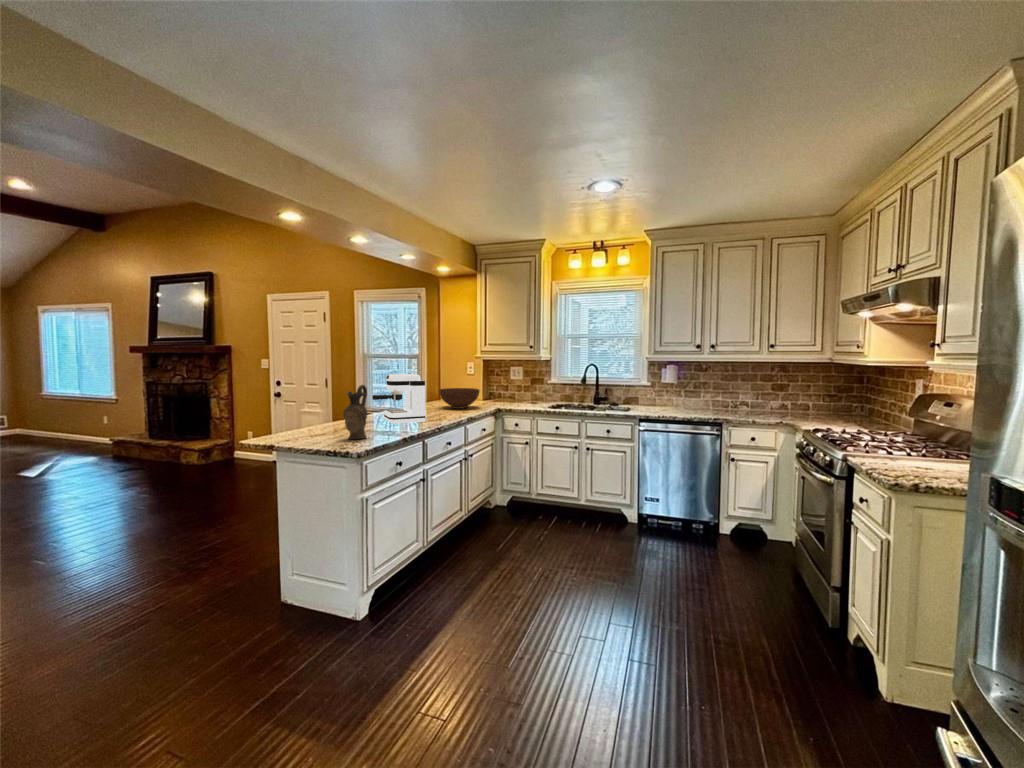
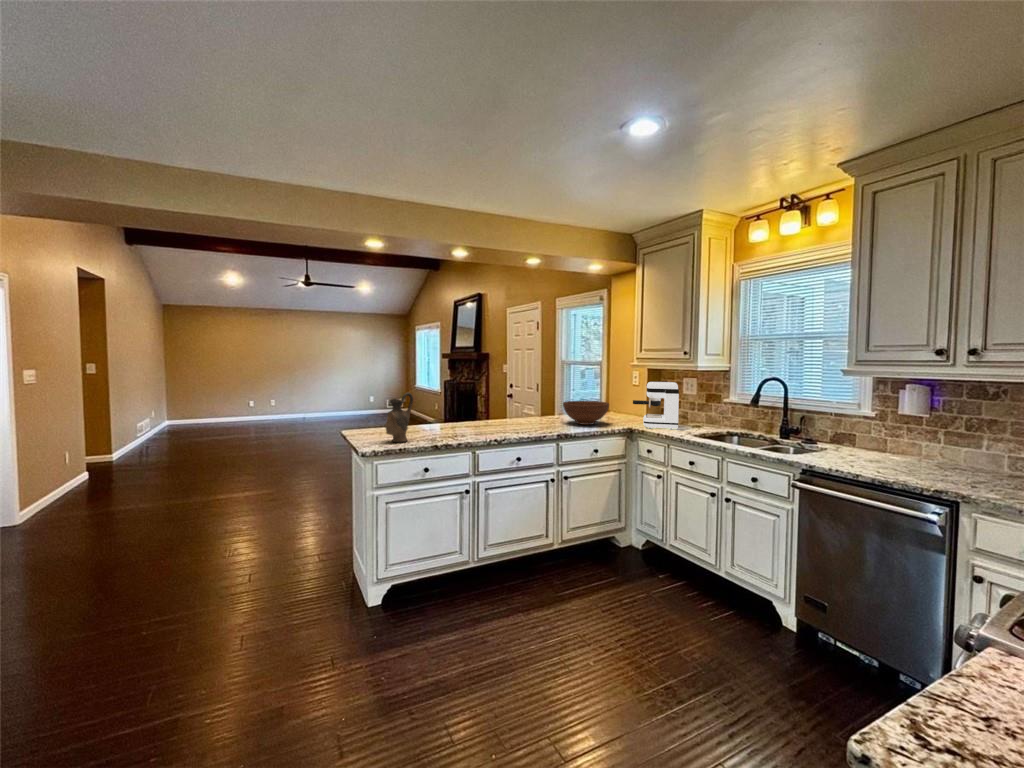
coffee maker: present [372,374,425,424] -> present [633,382,679,429]

